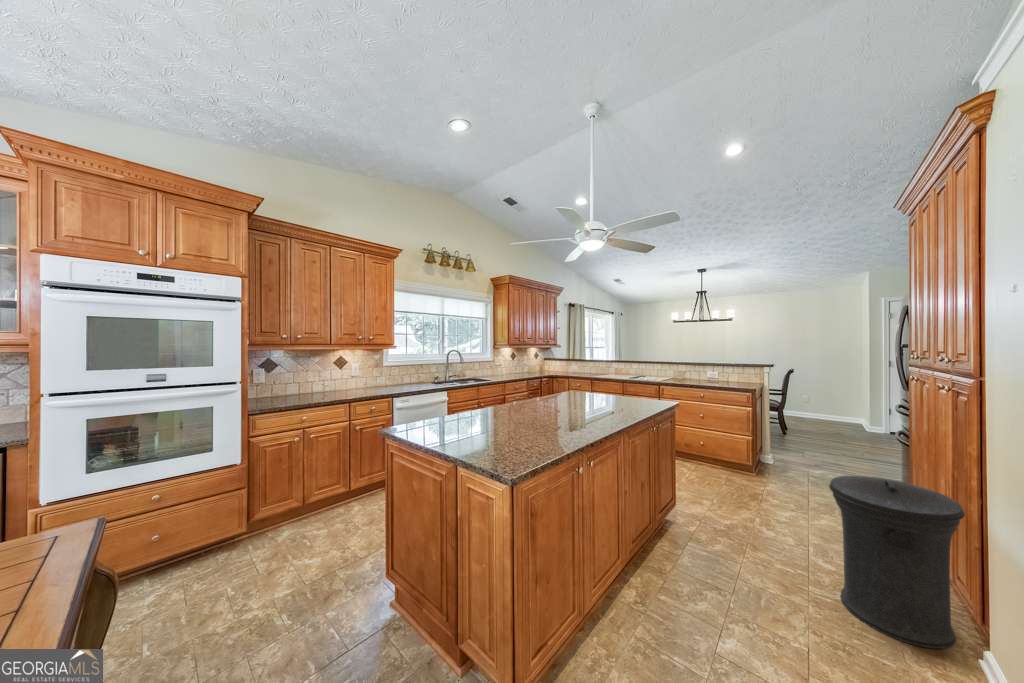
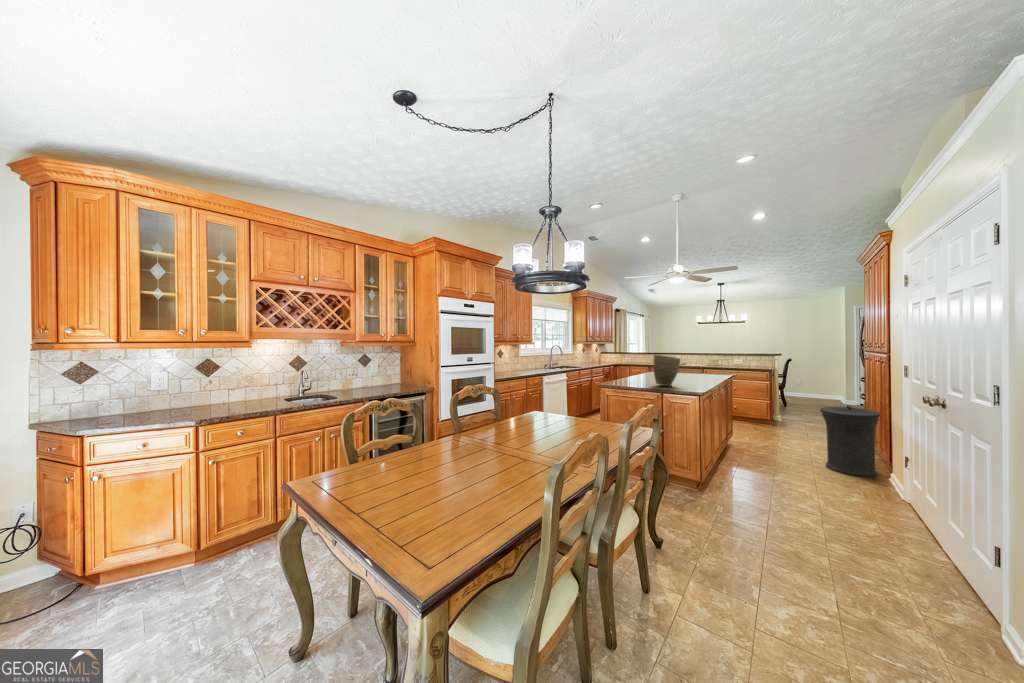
vase: none [464,375,519,447] -> present [654,355,680,386]

